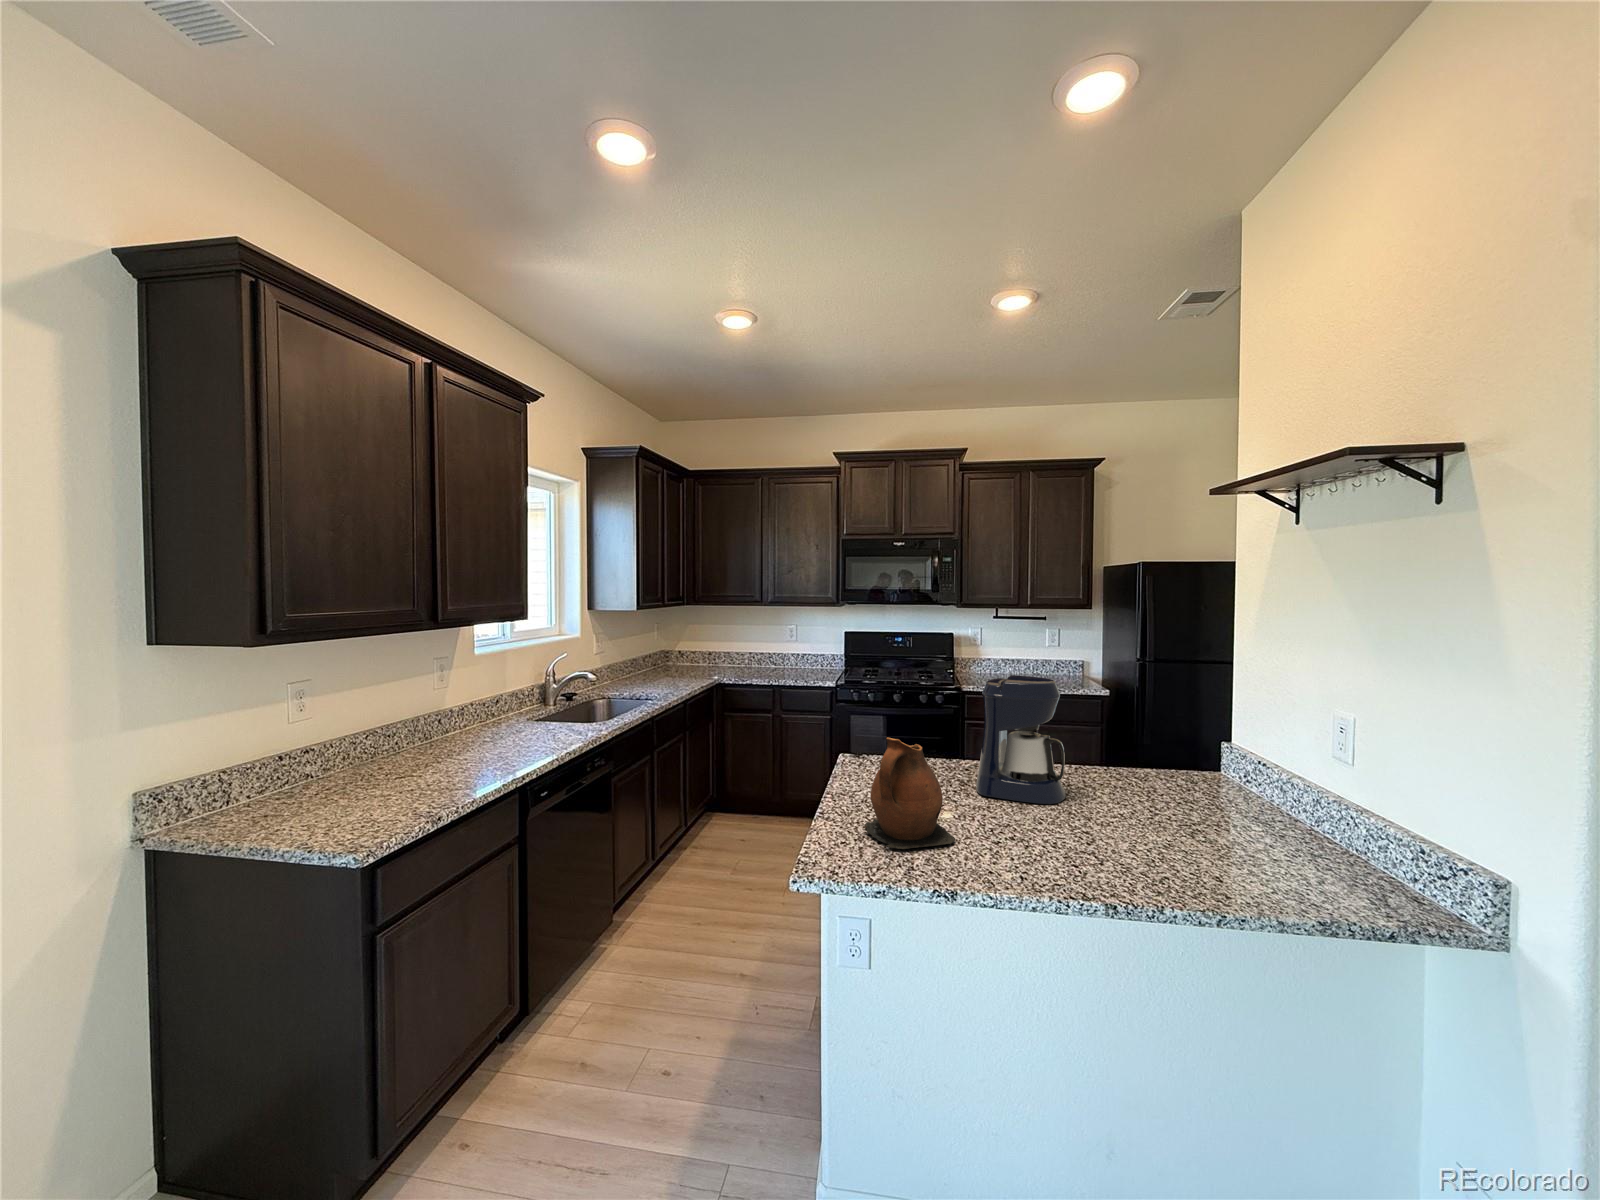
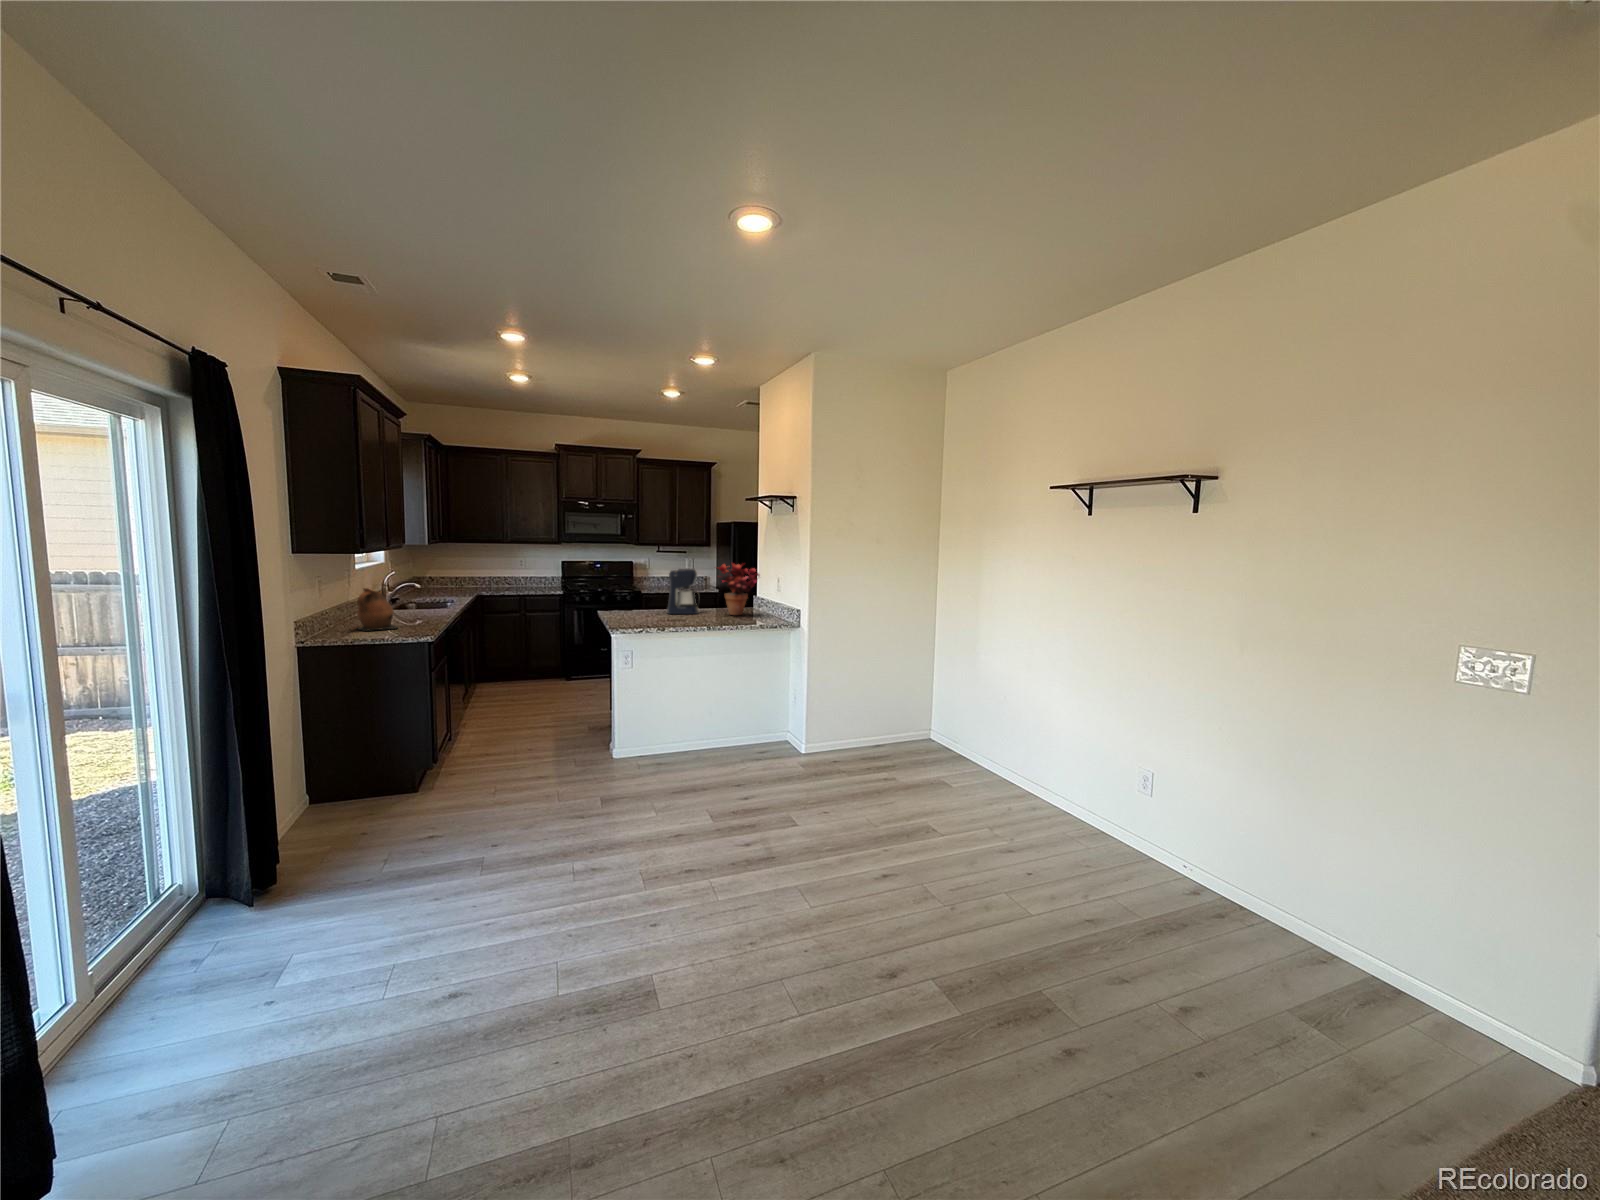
potted plant: none [1111,670,1285,837] -> present [719,563,759,615]
ceramic pitcher: present [861,737,956,849] -> present [357,588,397,631]

